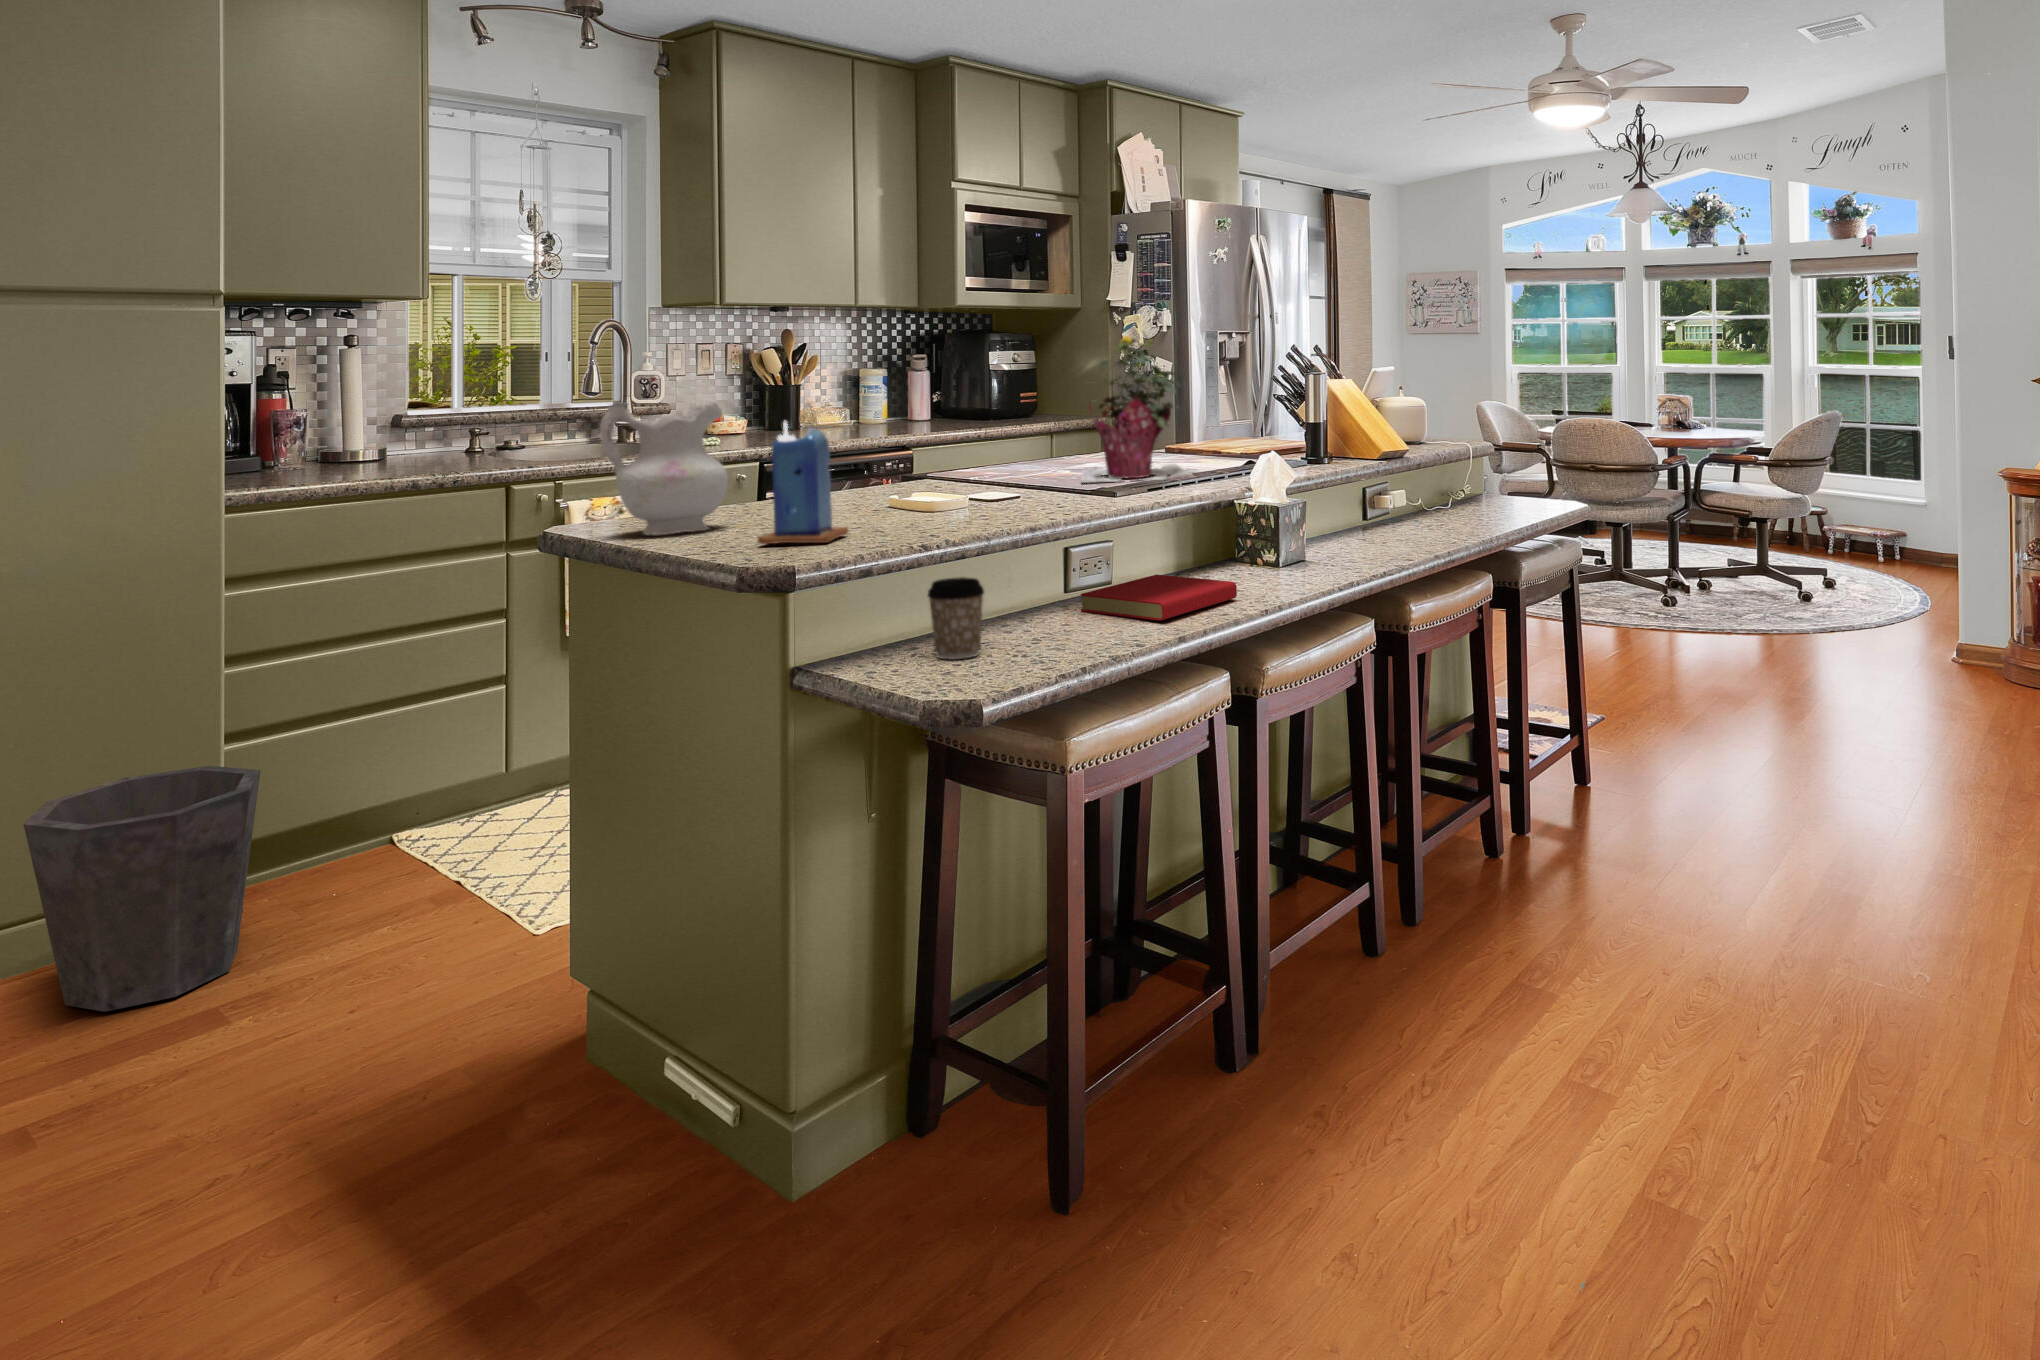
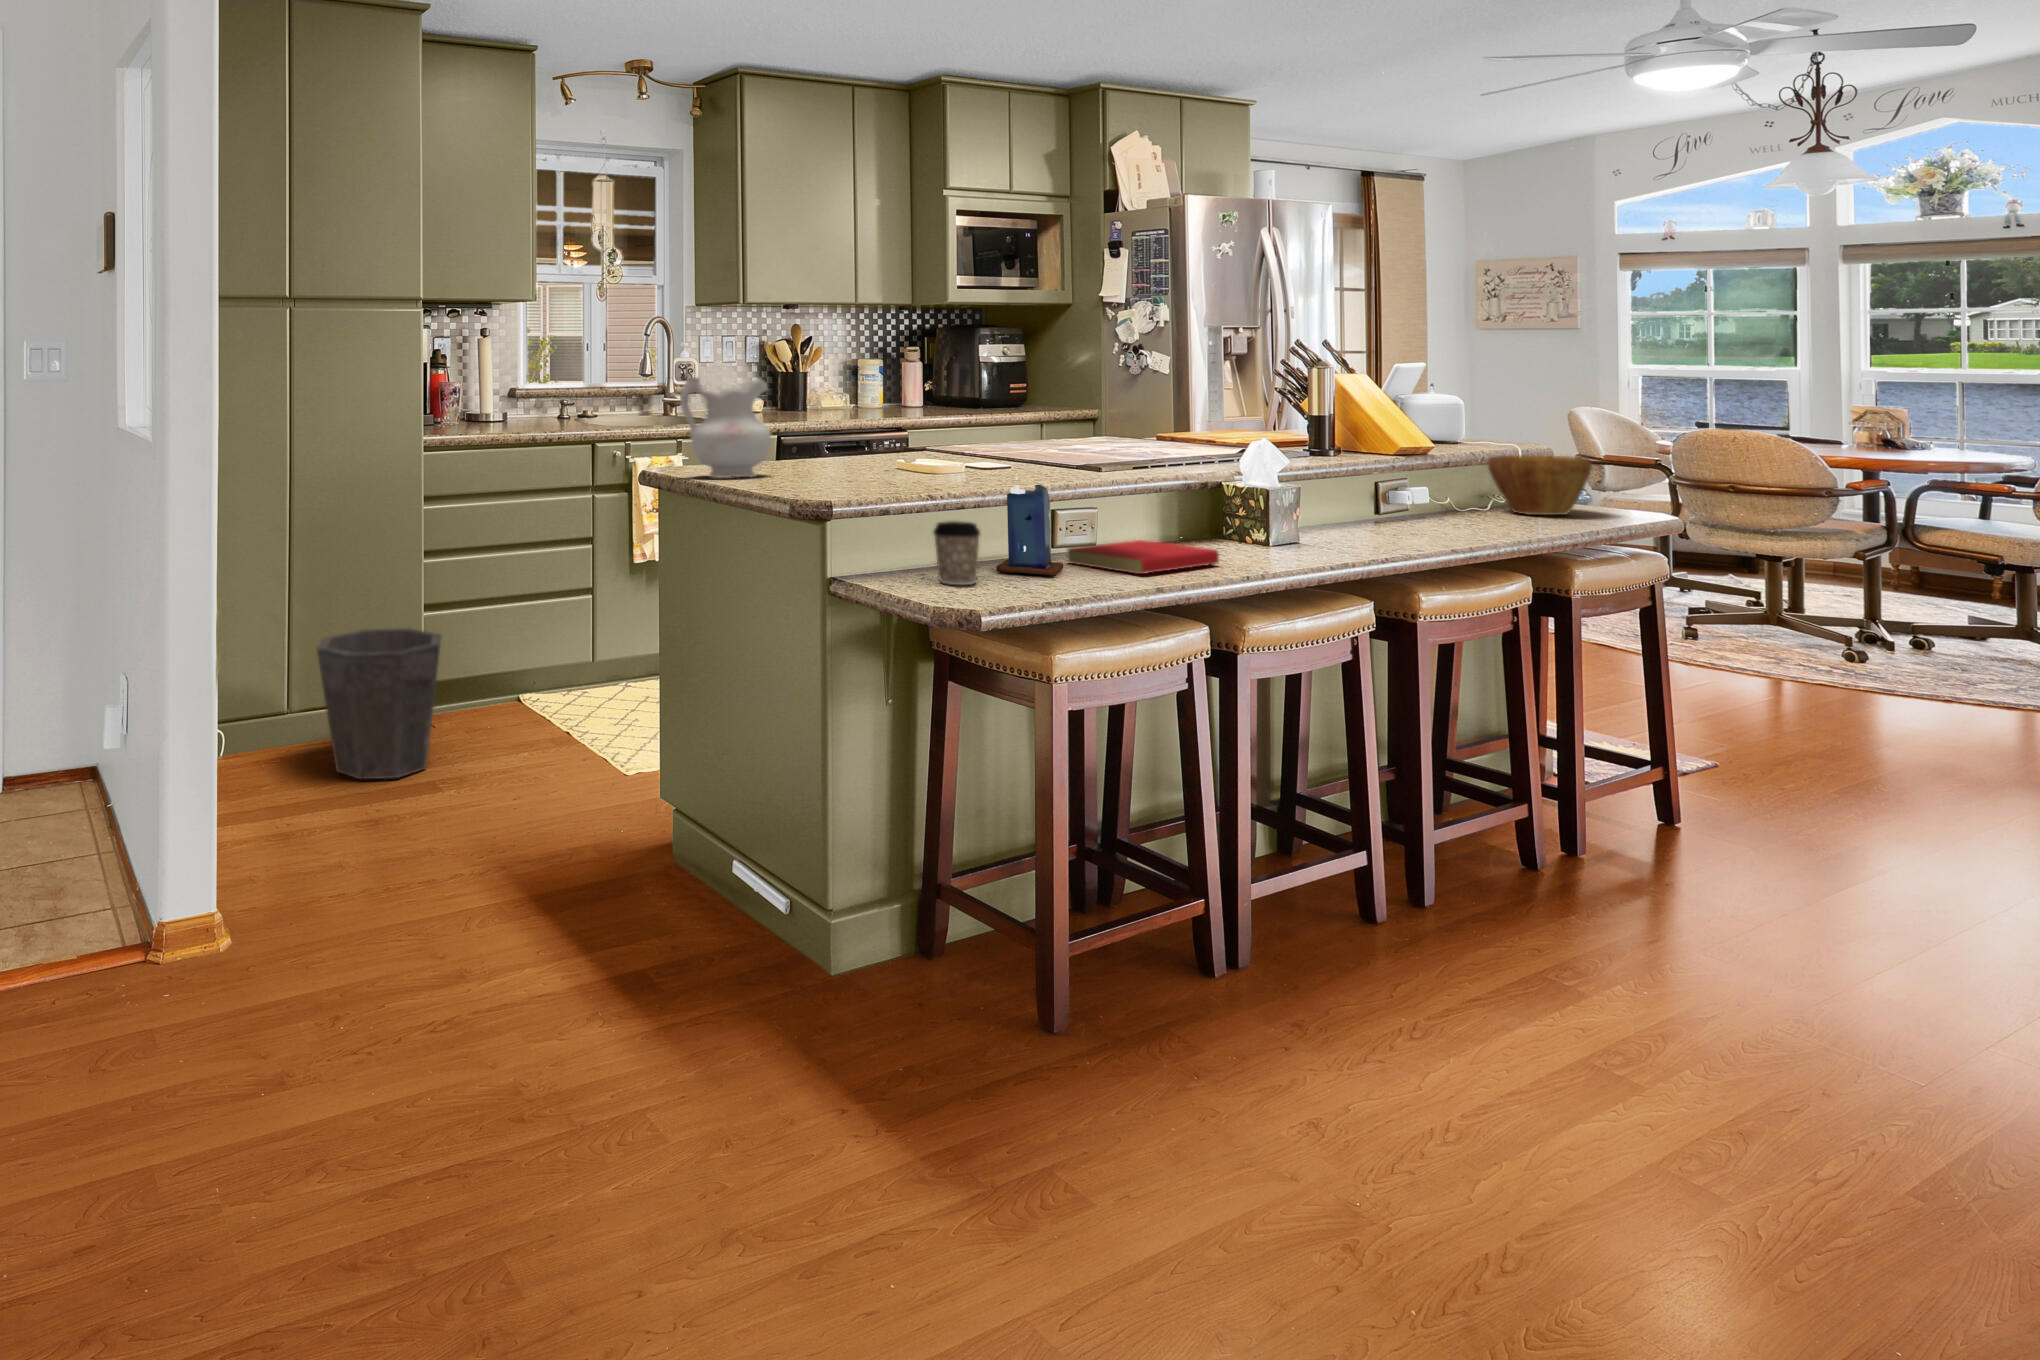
potted plant: present [1081,334,1194,483] -> none [1070,324,1185,460]
candle: present [758,422,848,544] -> present [996,477,1063,575]
bowl: none [1450,455,1530,513] -> present [1488,455,1592,515]

